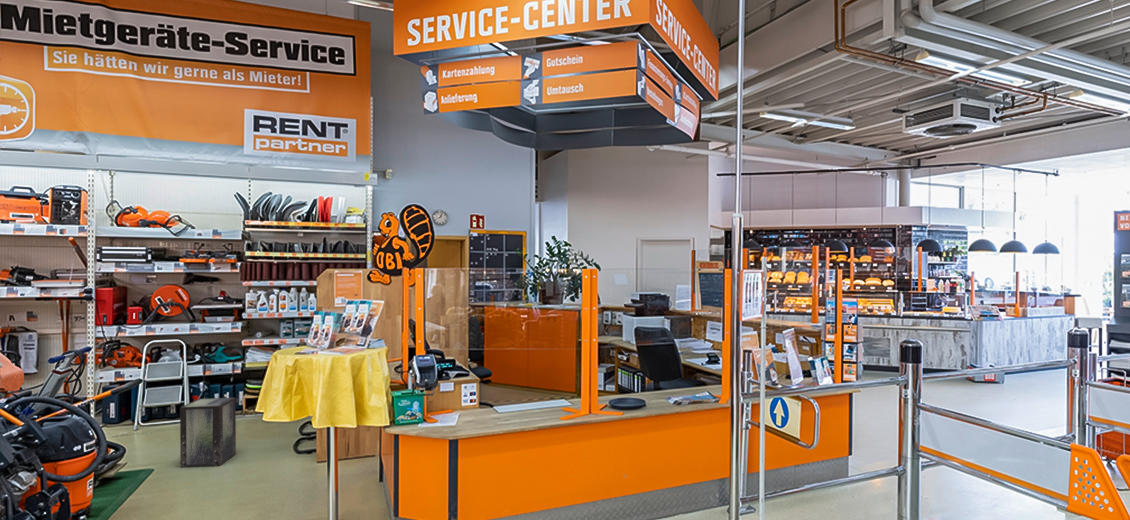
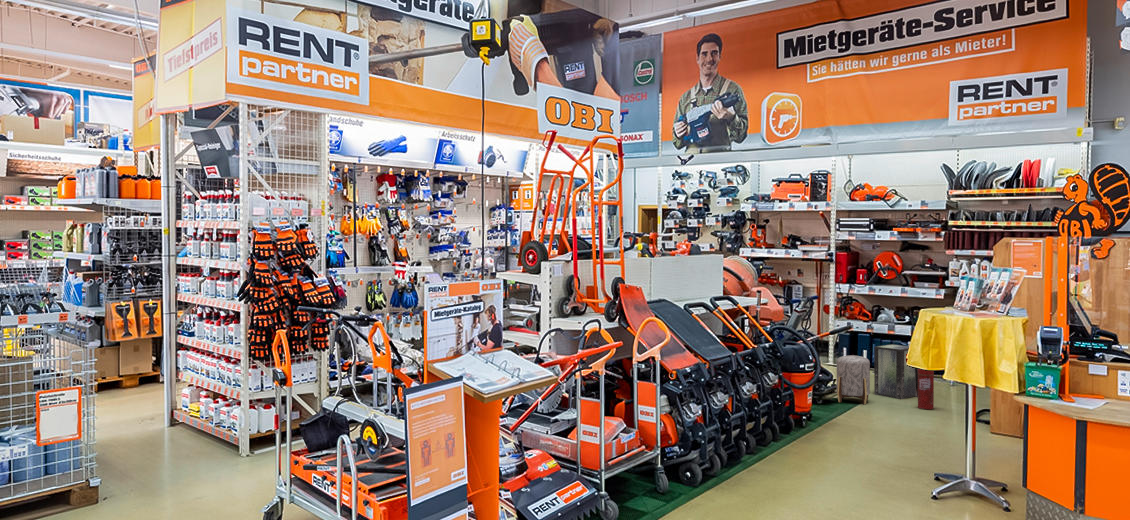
fire extinguisher: none [245,409,272,476] -> present [915,368,934,409]
stool: none [132,428,184,500] -> present [837,355,870,404]

